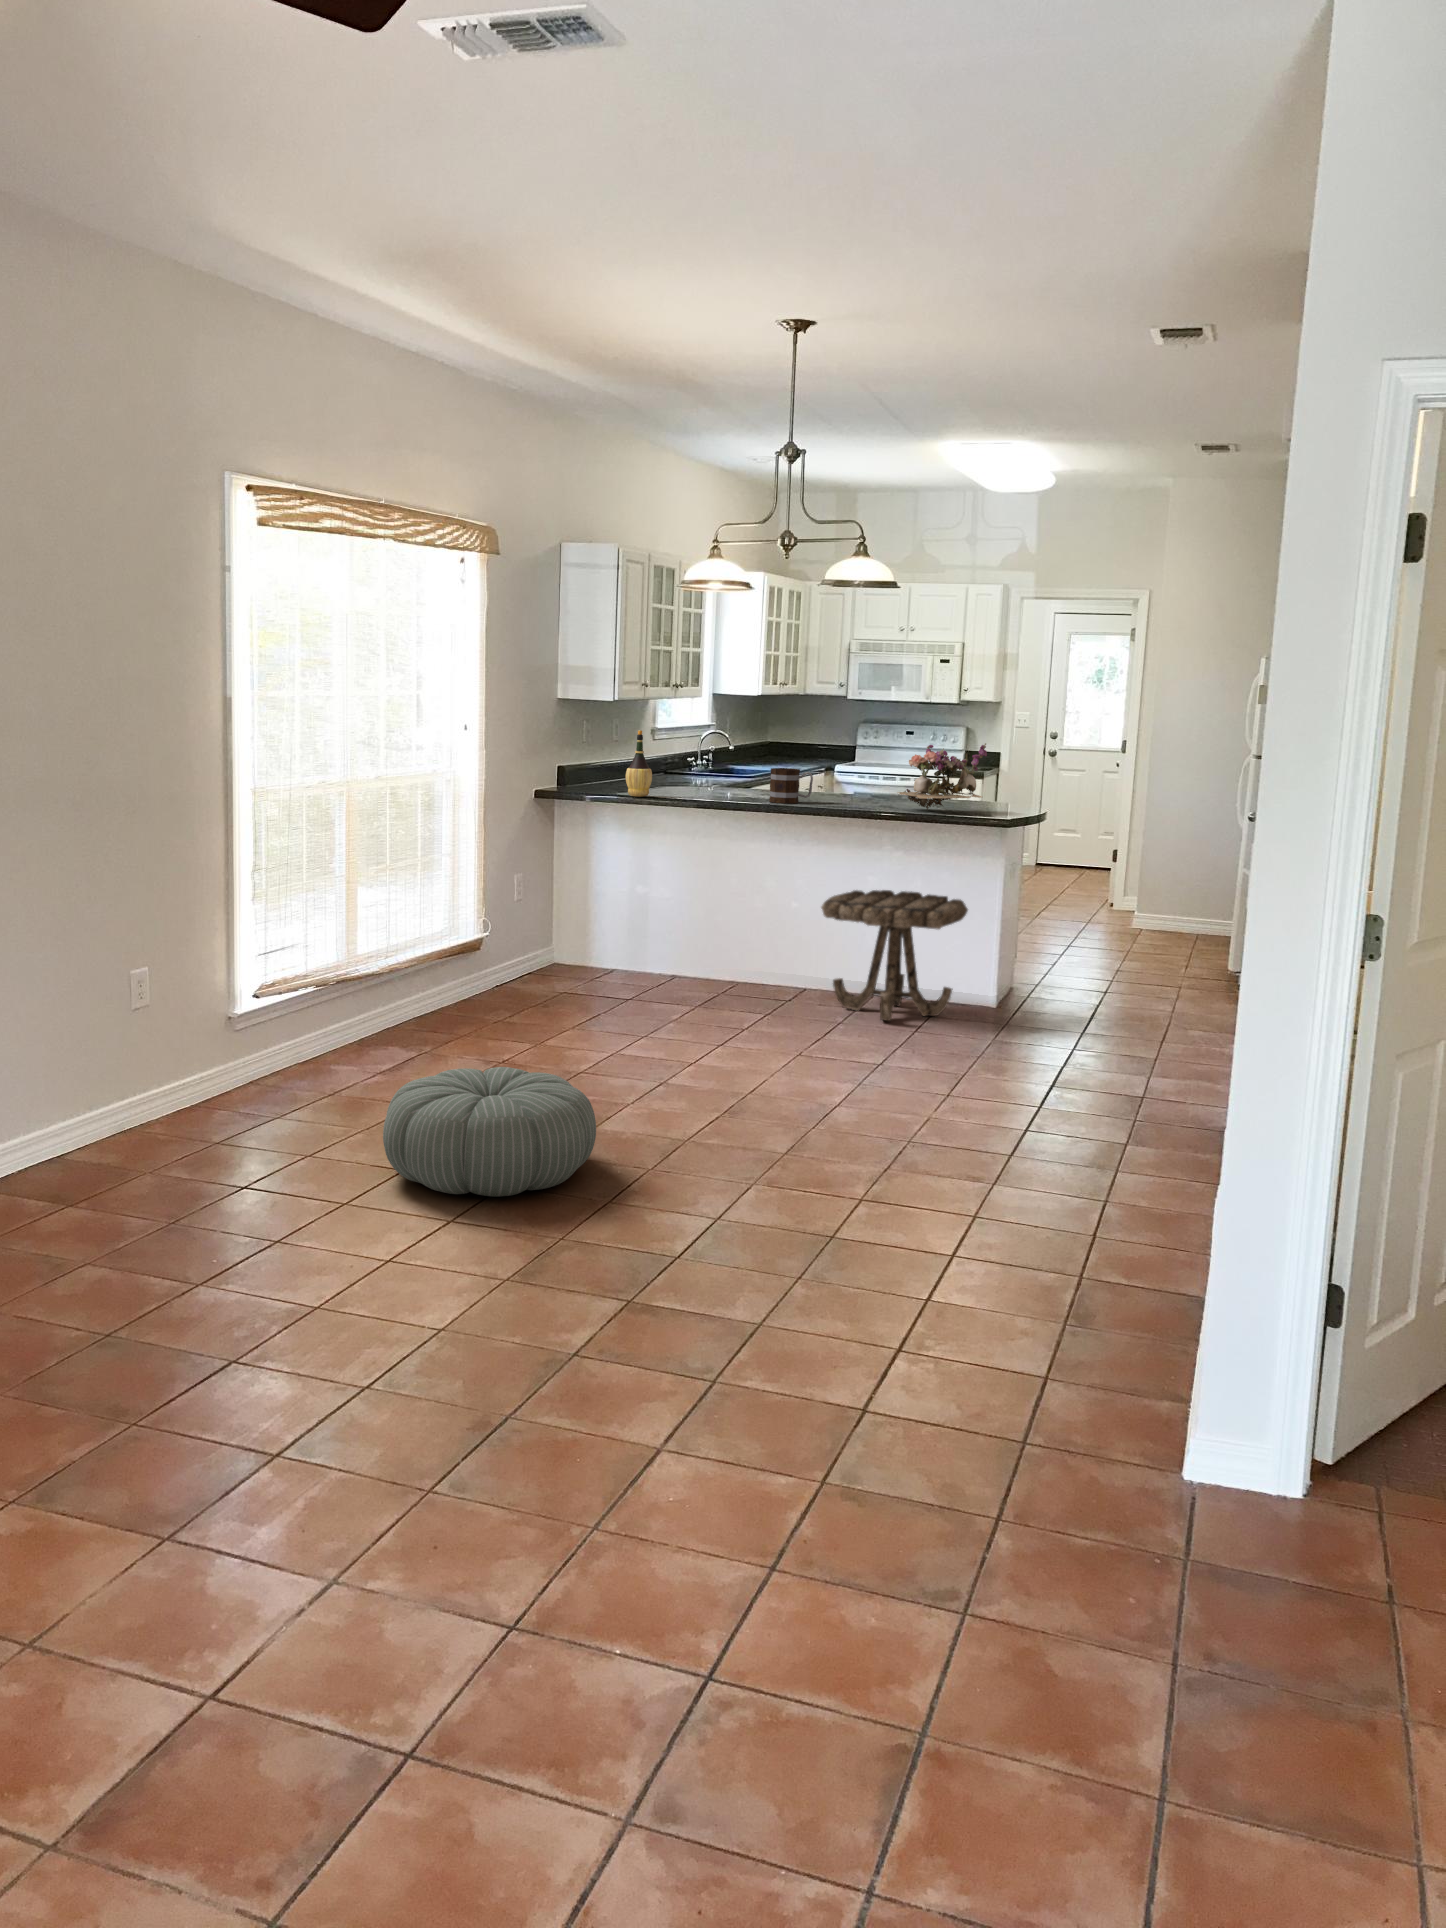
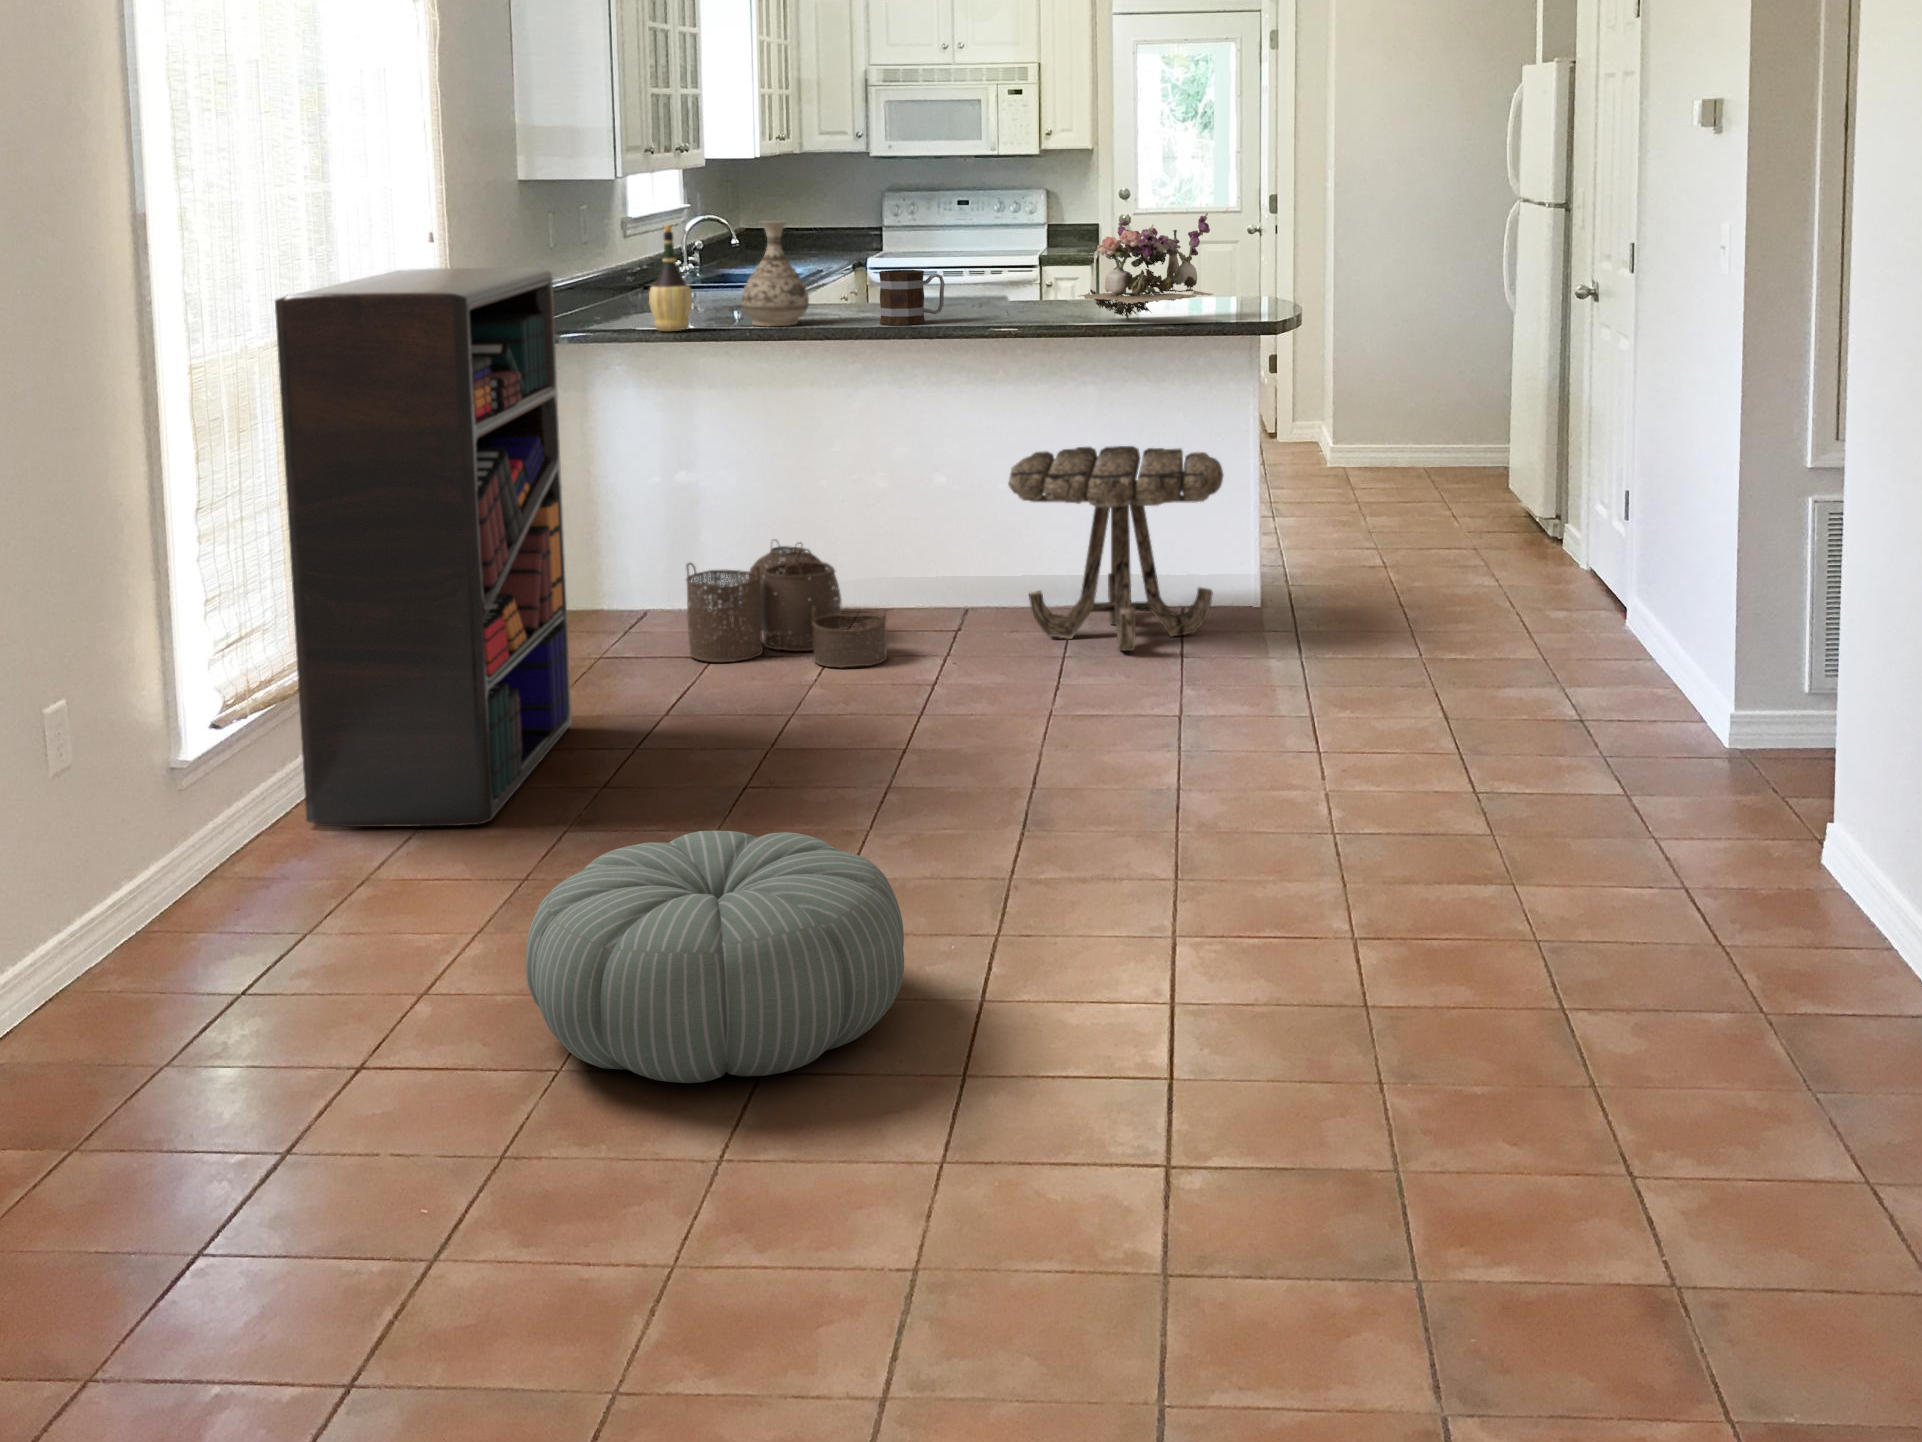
vase: none [686,732,728,798] -> present [741,221,809,326]
bookshelf: none [347,744,529,1064] -> present [275,268,572,827]
woven basket: none [620,931,738,1012] -> present [686,541,887,667]

